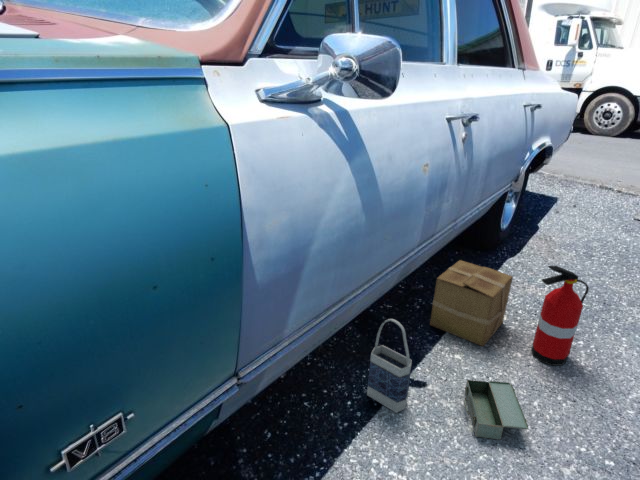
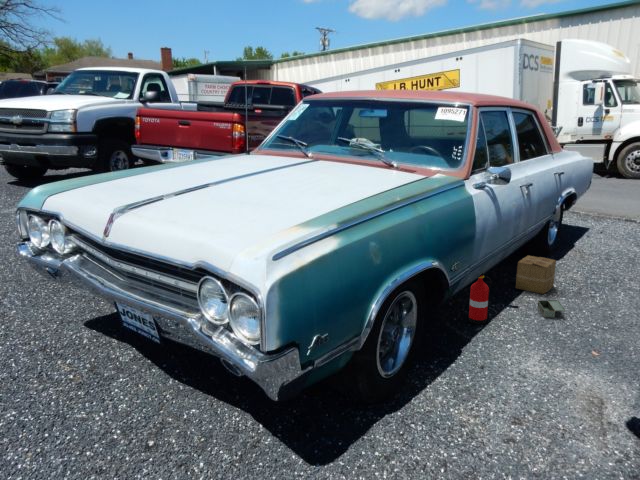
fire extinguisher: present [531,266,589,366] -> present [469,272,492,324]
bag: present [367,319,412,413] -> none [494,270,514,313]

